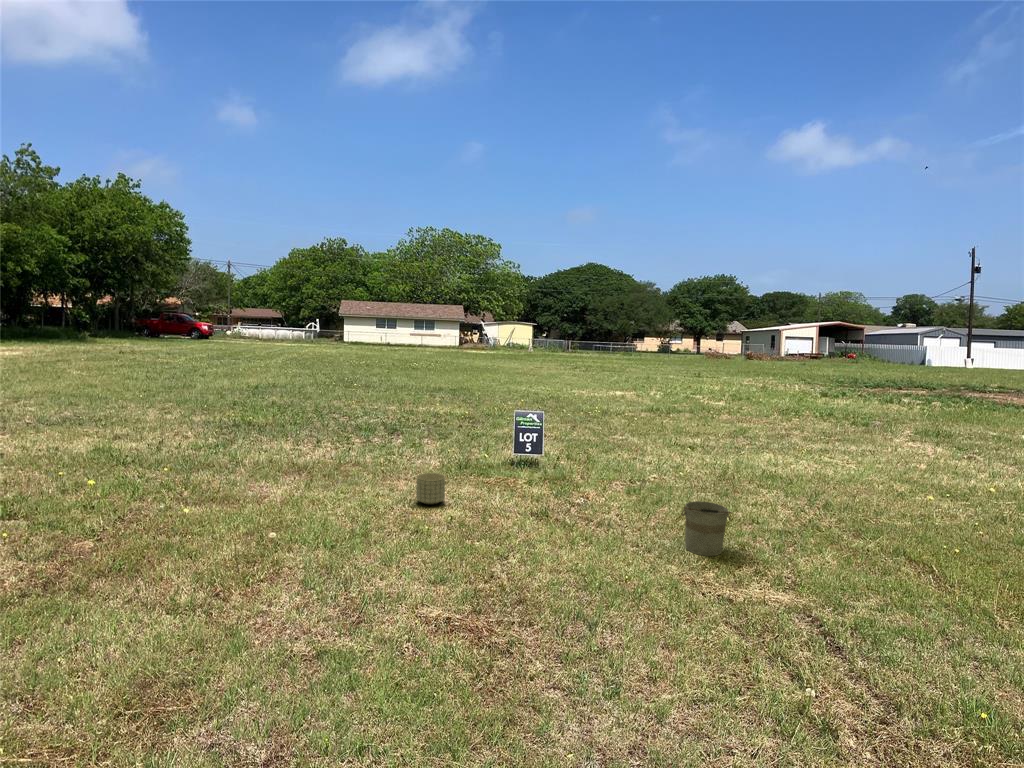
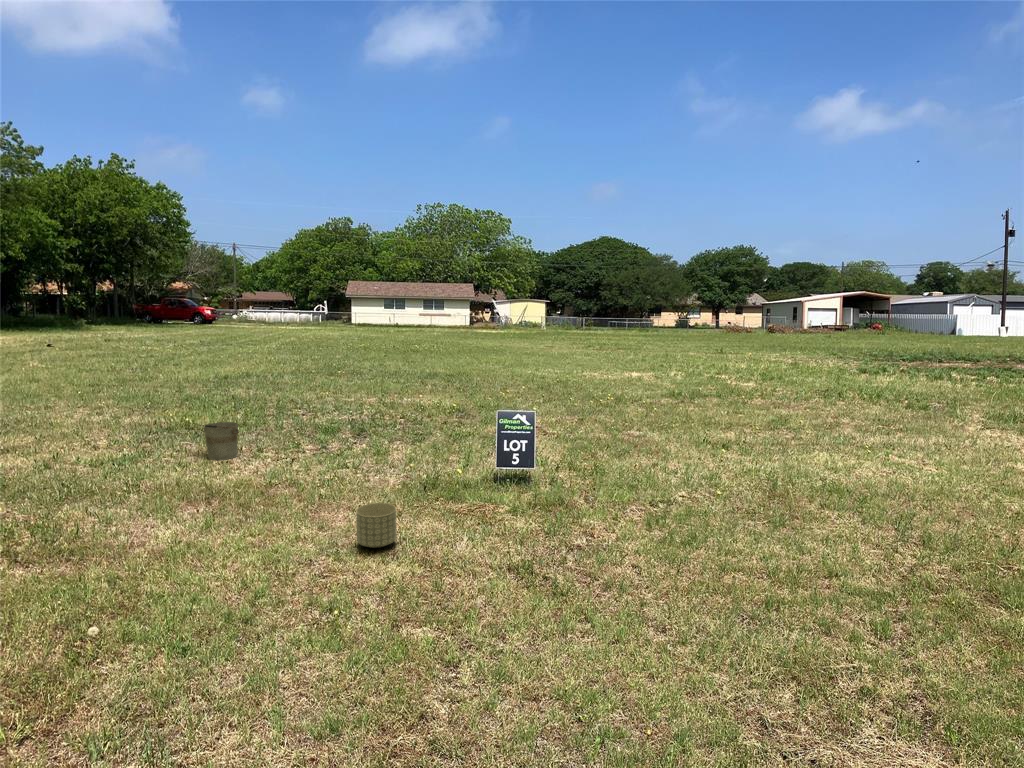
bucket: present [681,501,732,556] -> present [203,422,239,460]

